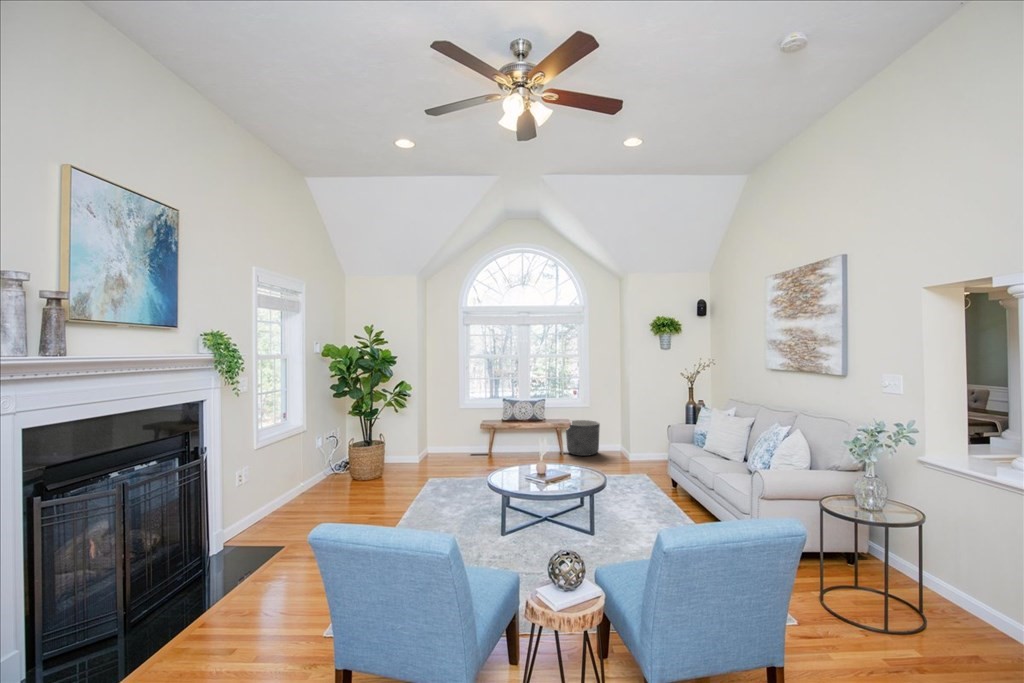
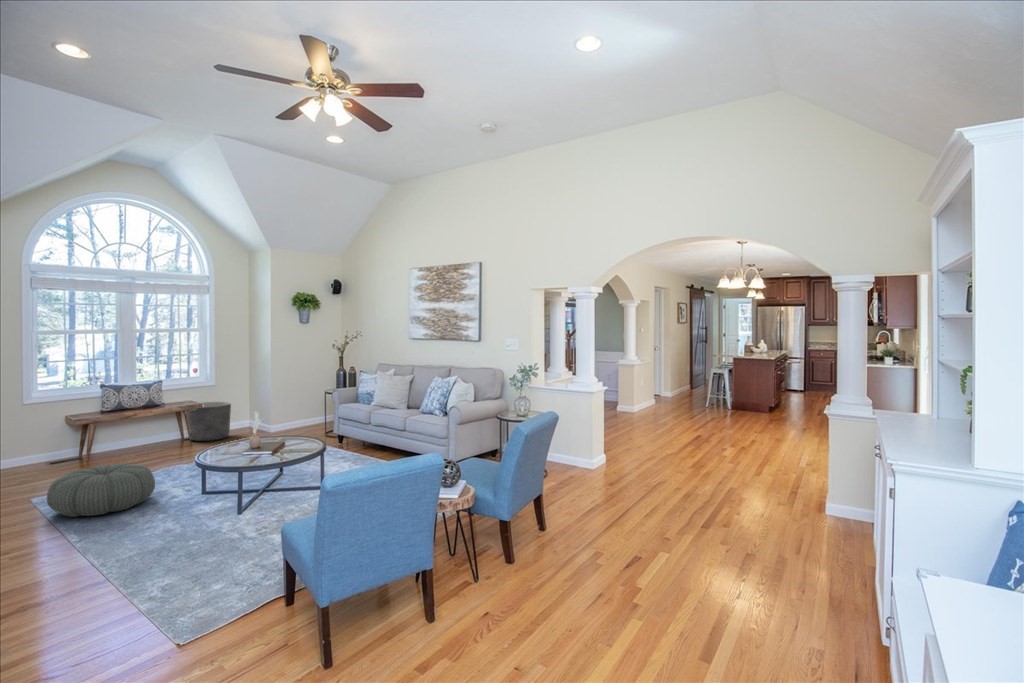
pouf: none [414,464,478,503] -> present [47,463,155,517]

